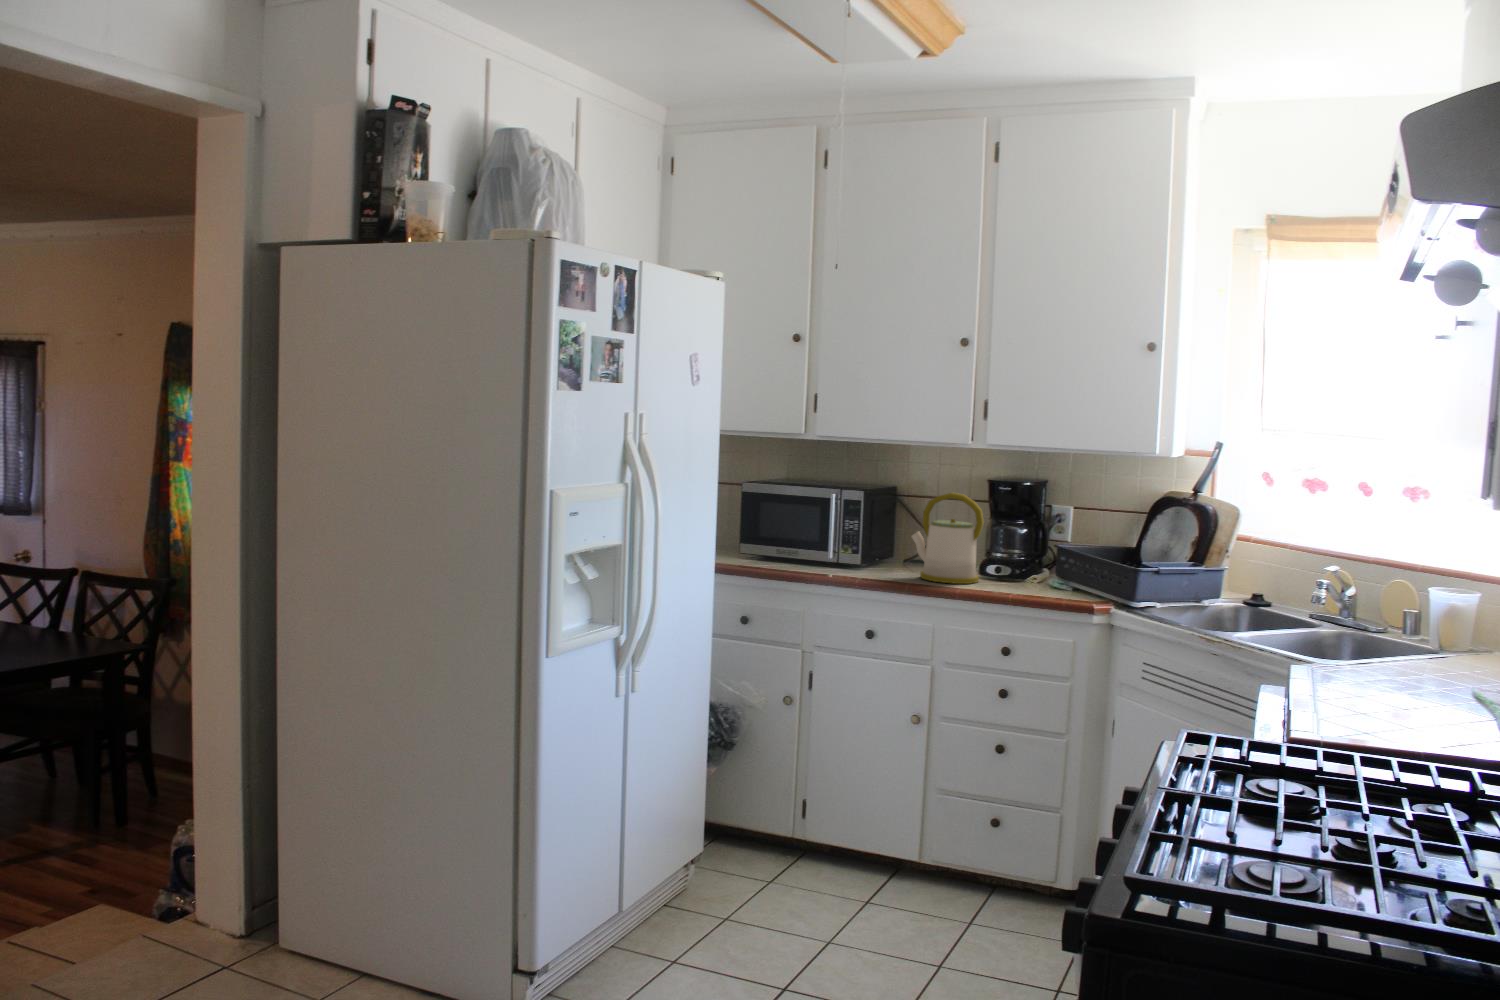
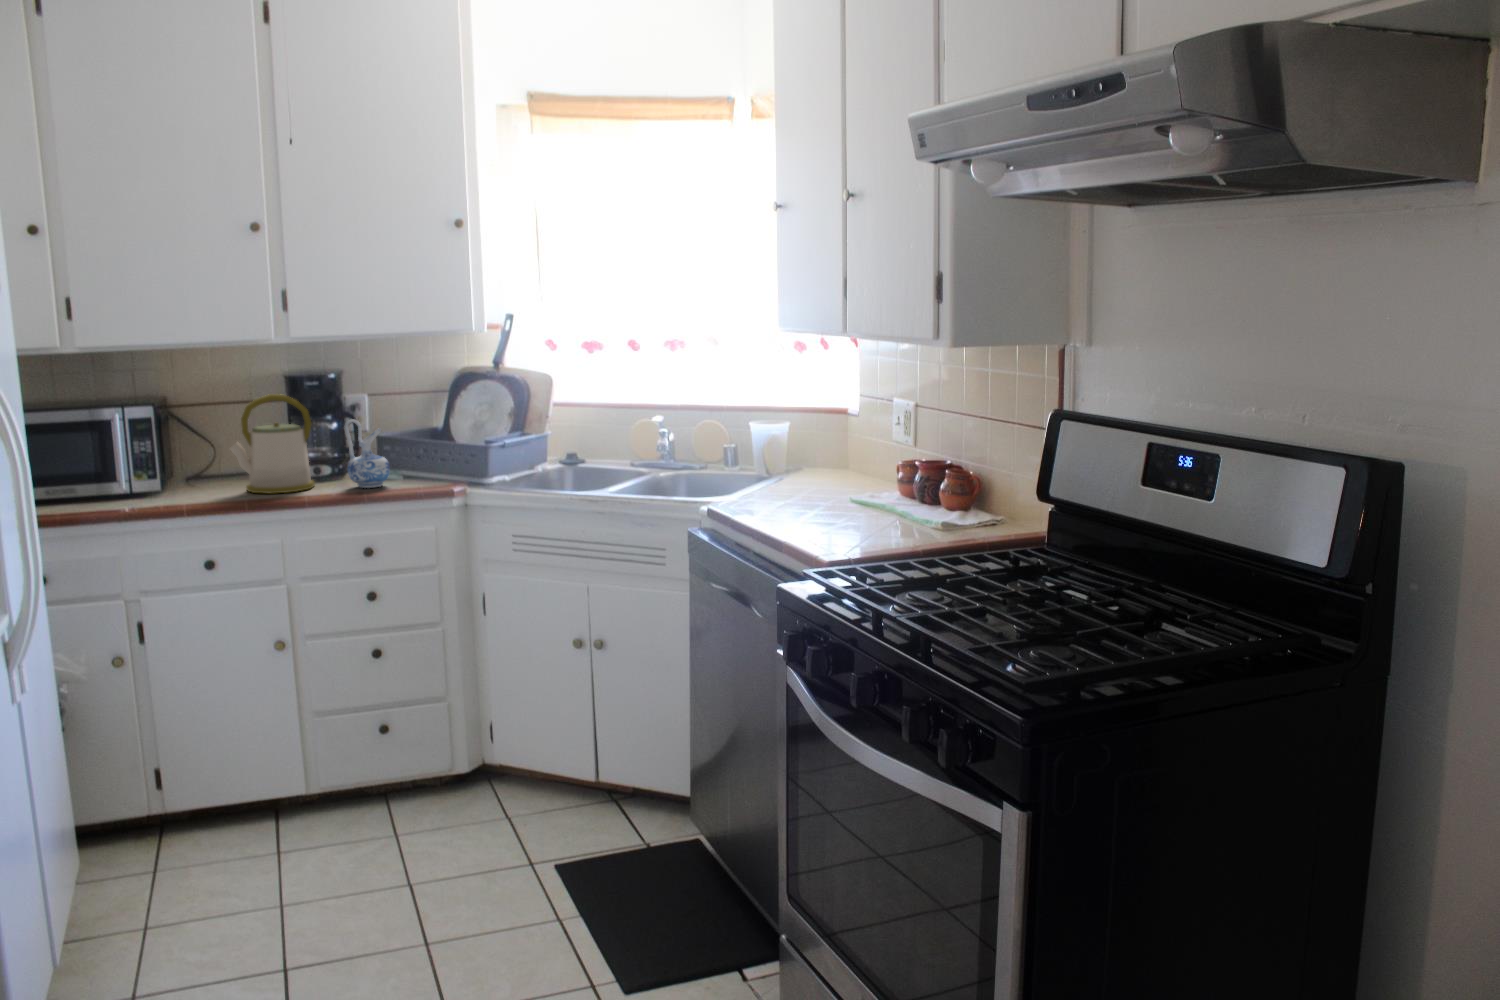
ceramic pitcher: none [1001,524,1041,592] -> present [345,419,390,488]

